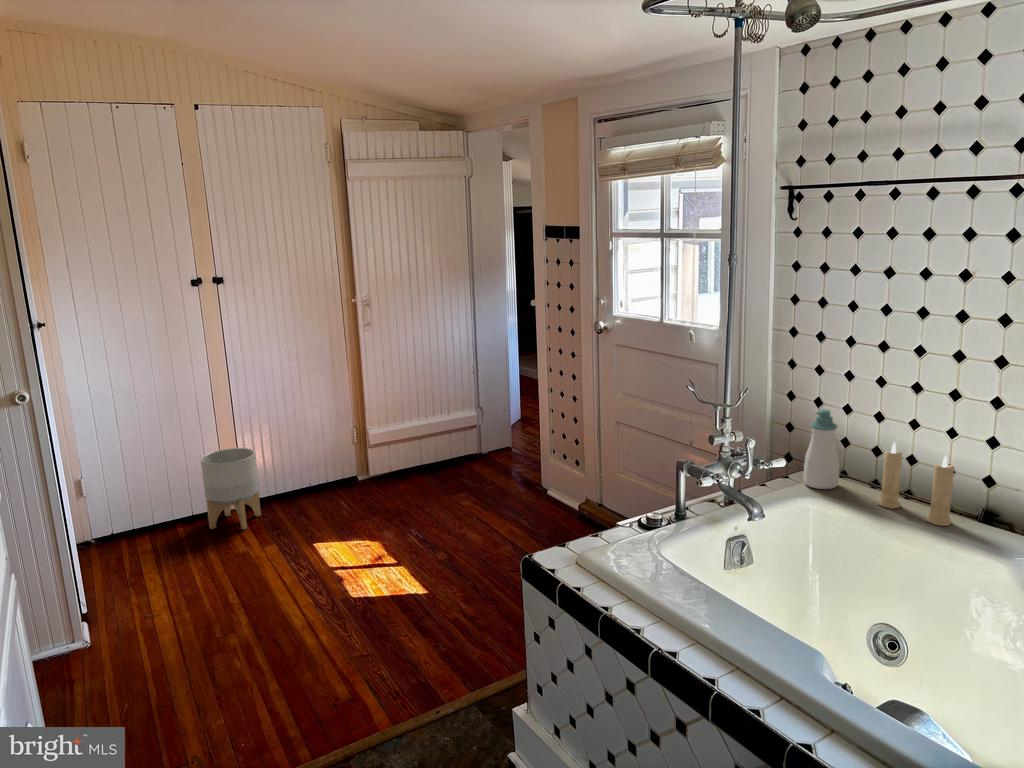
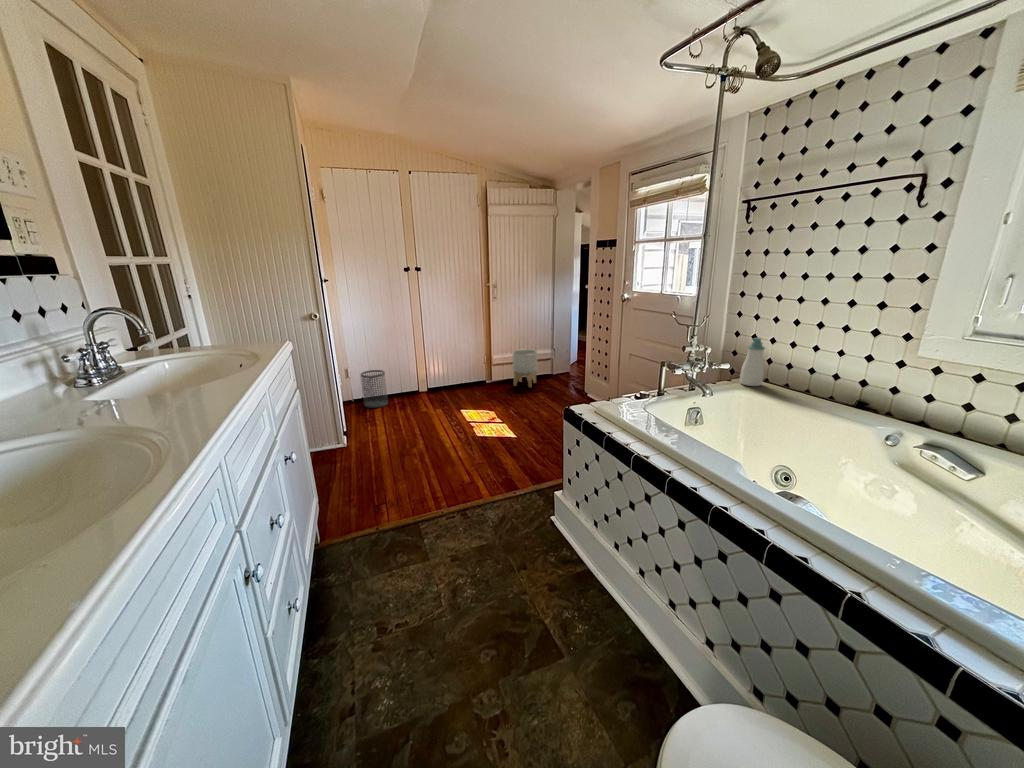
candle: present [877,442,954,526] -> none [786,355,845,408]
planter: present [201,448,261,529] -> present [513,349,537,387]
wastebasket: none [107,476,165,554] -> present [361,370,388,408]

